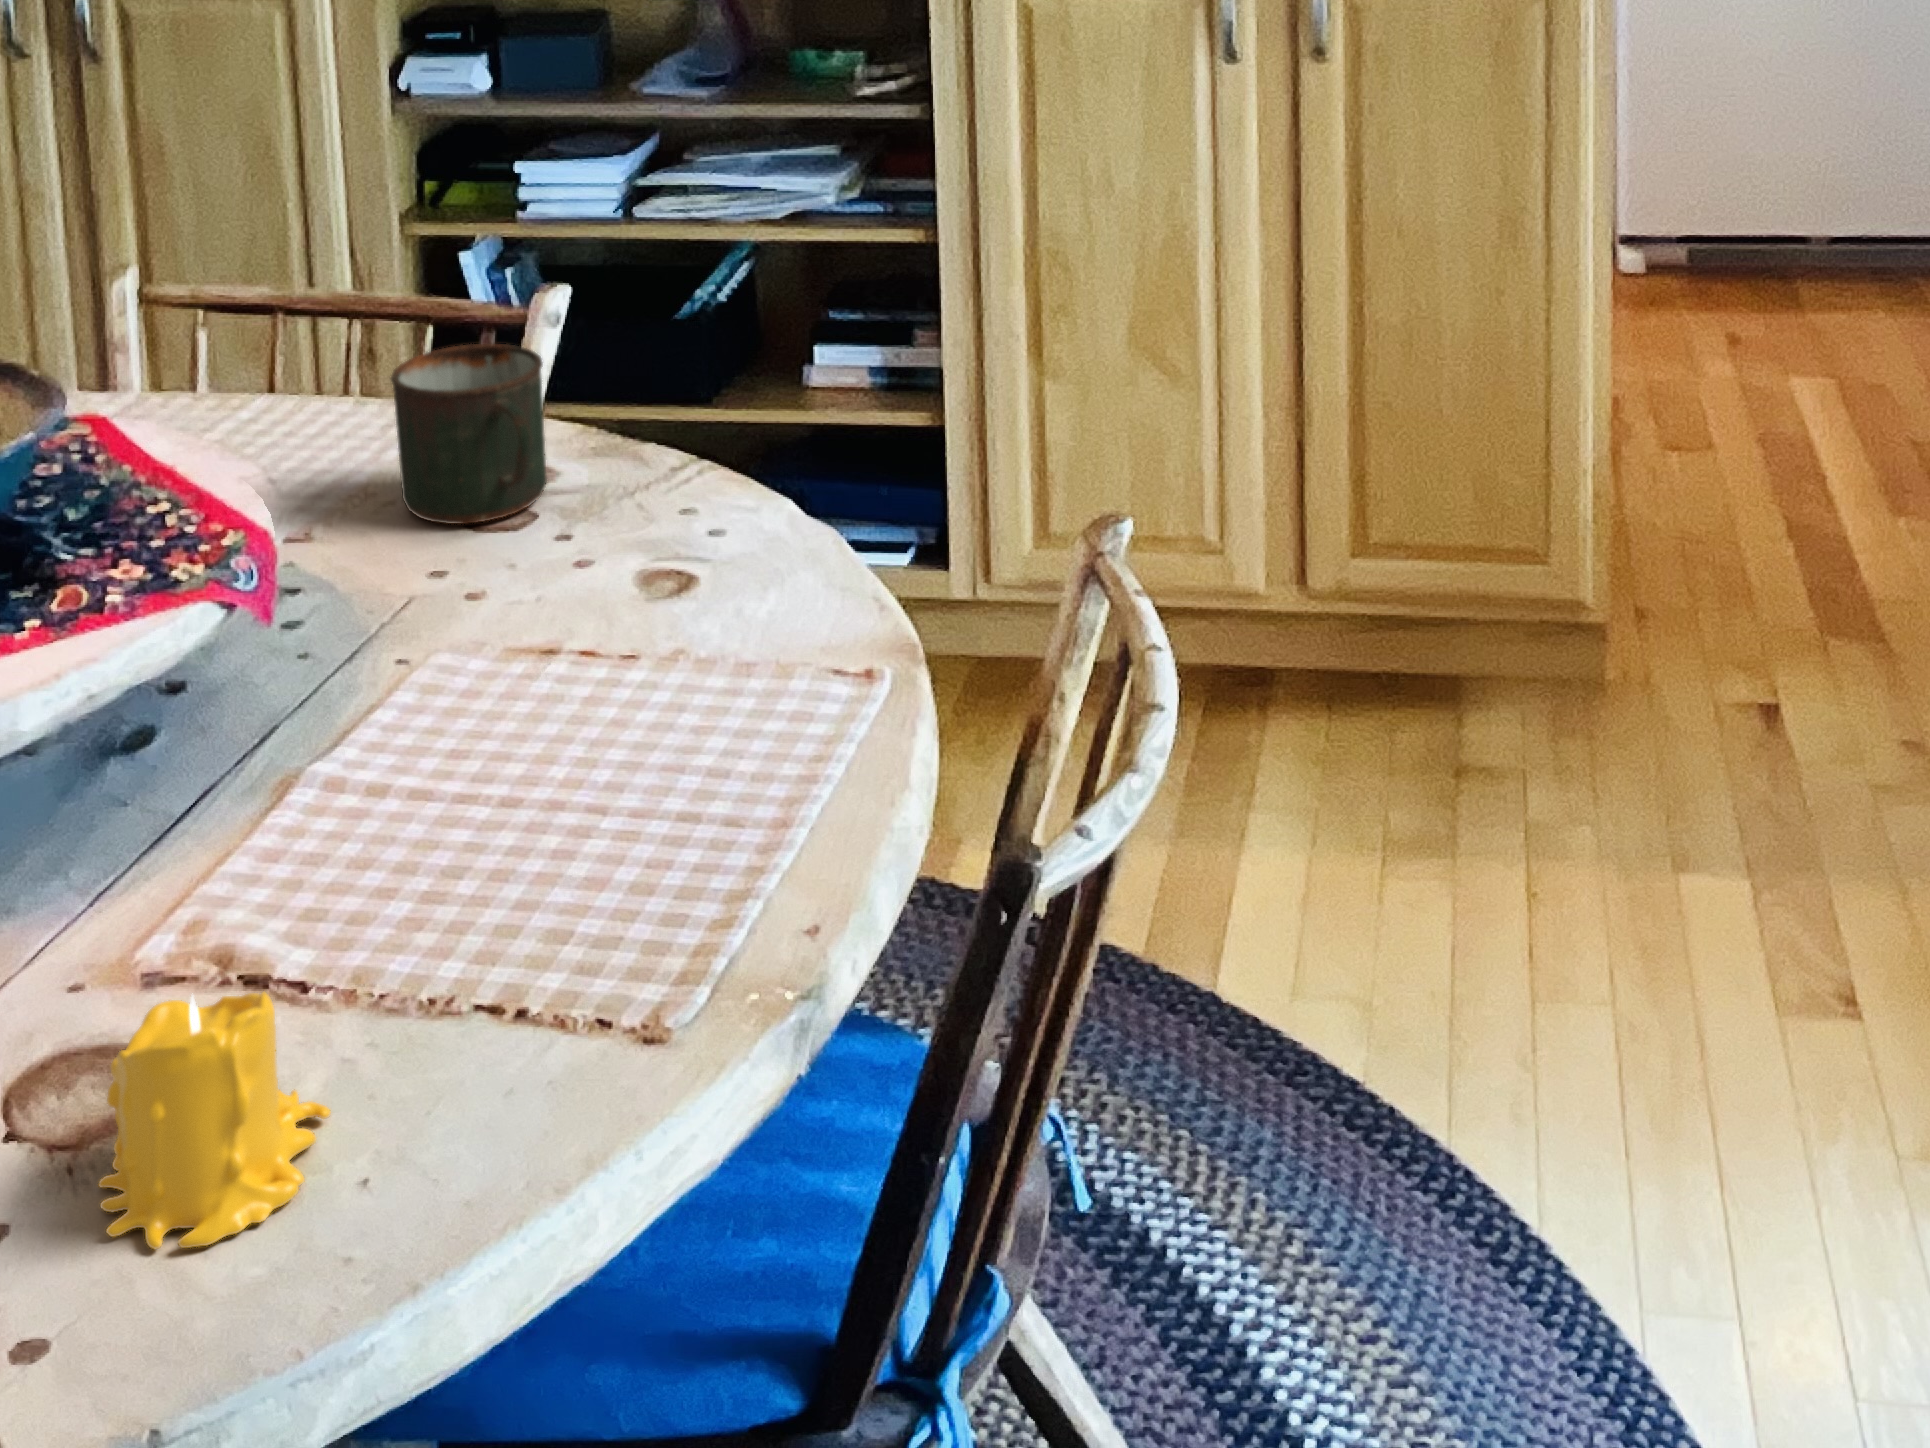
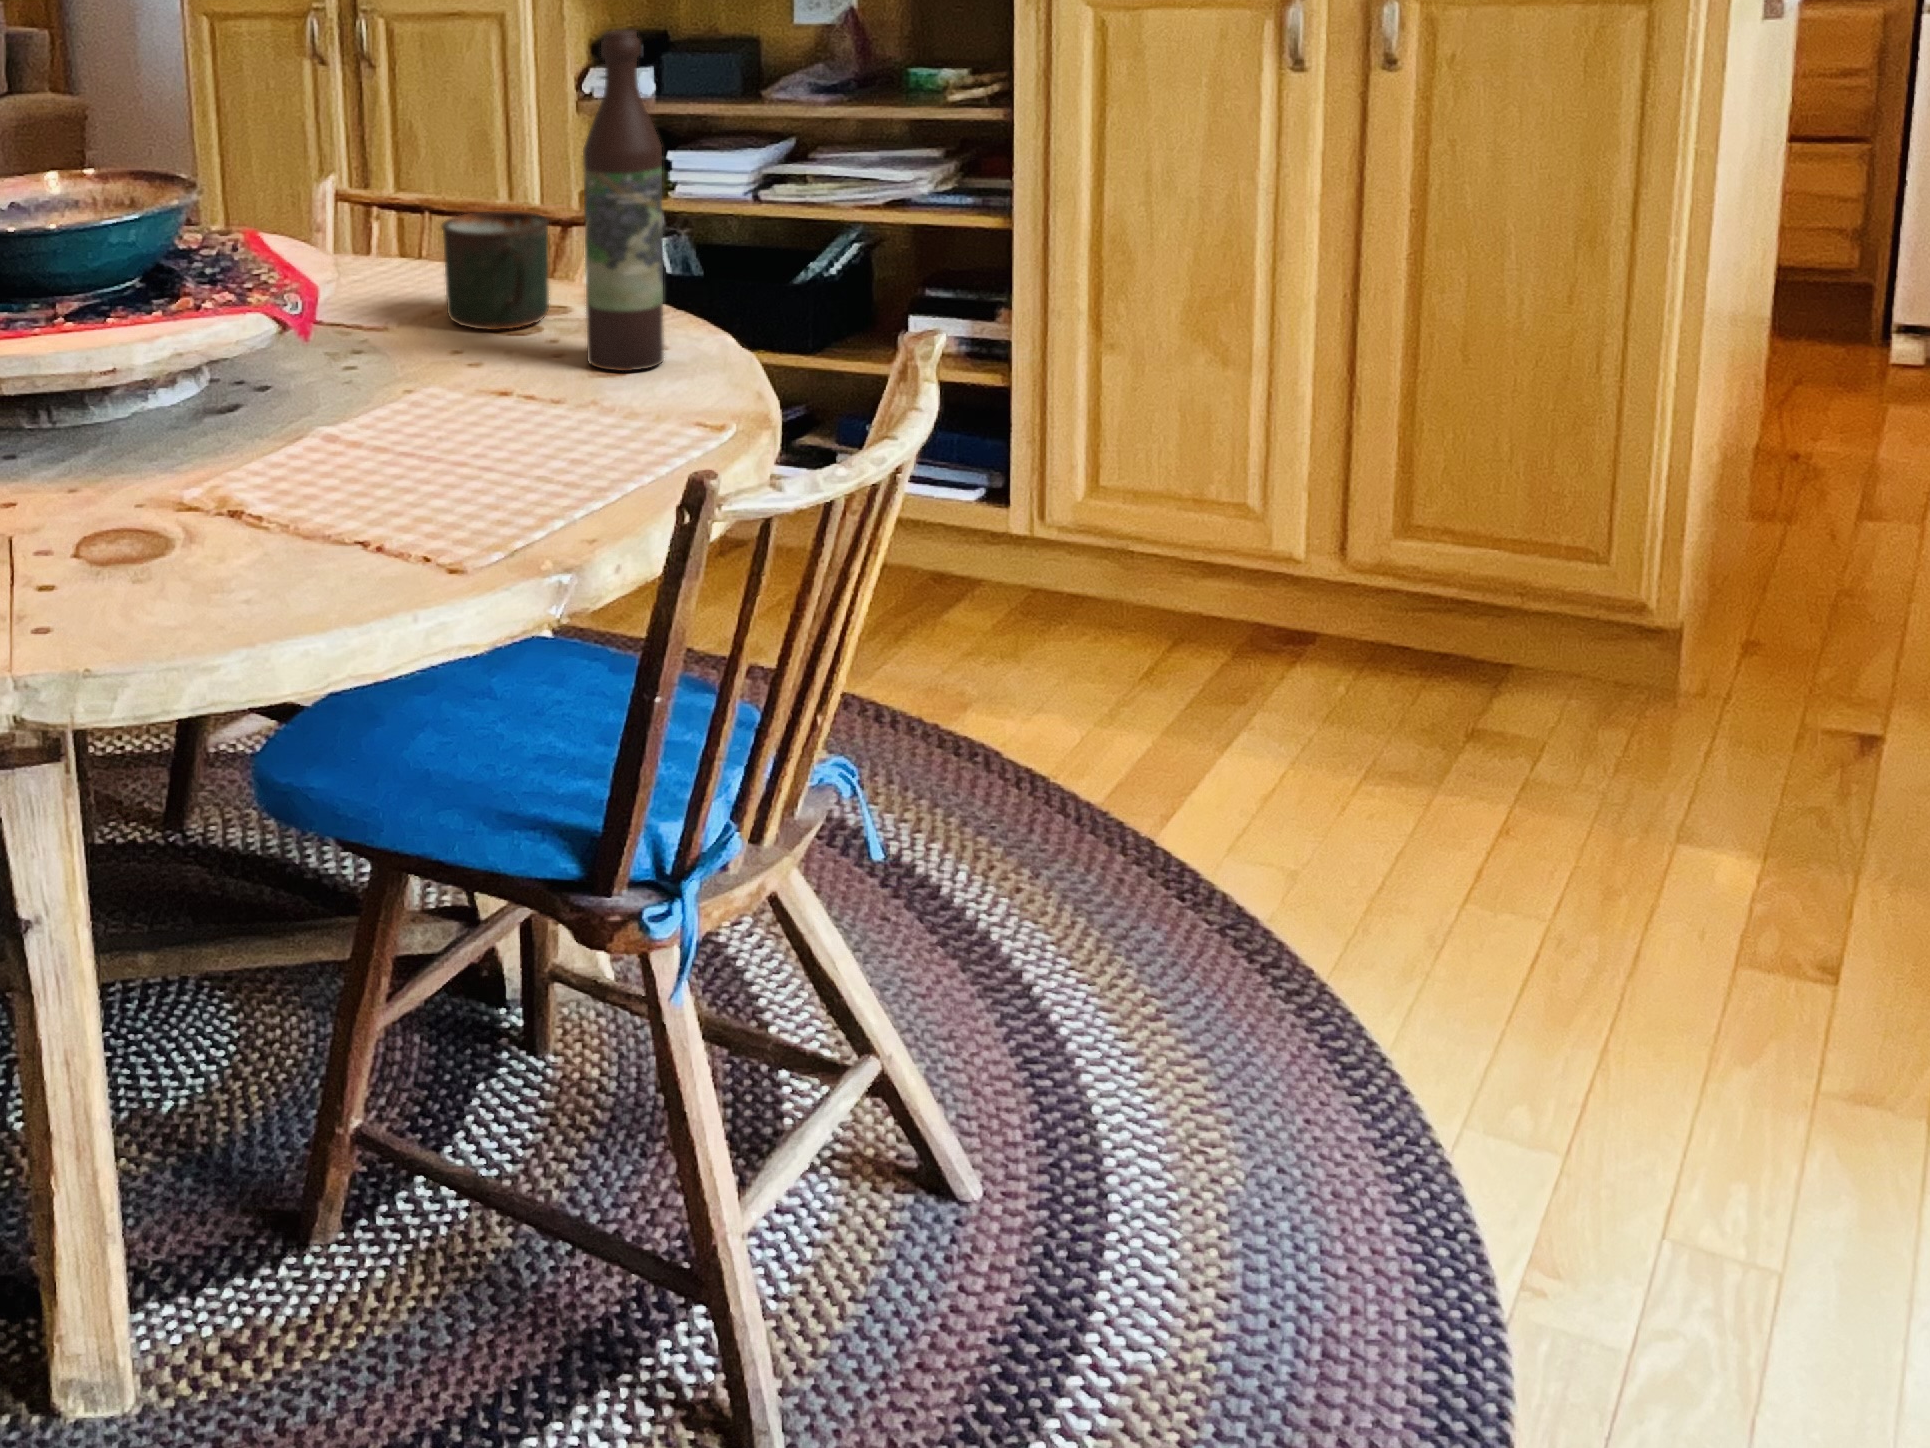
wine bottle: none [621,114,738,572] -> present [583,30,664,371]
candle: present [99,992,331,1249] -> none [95,473,235,616]

